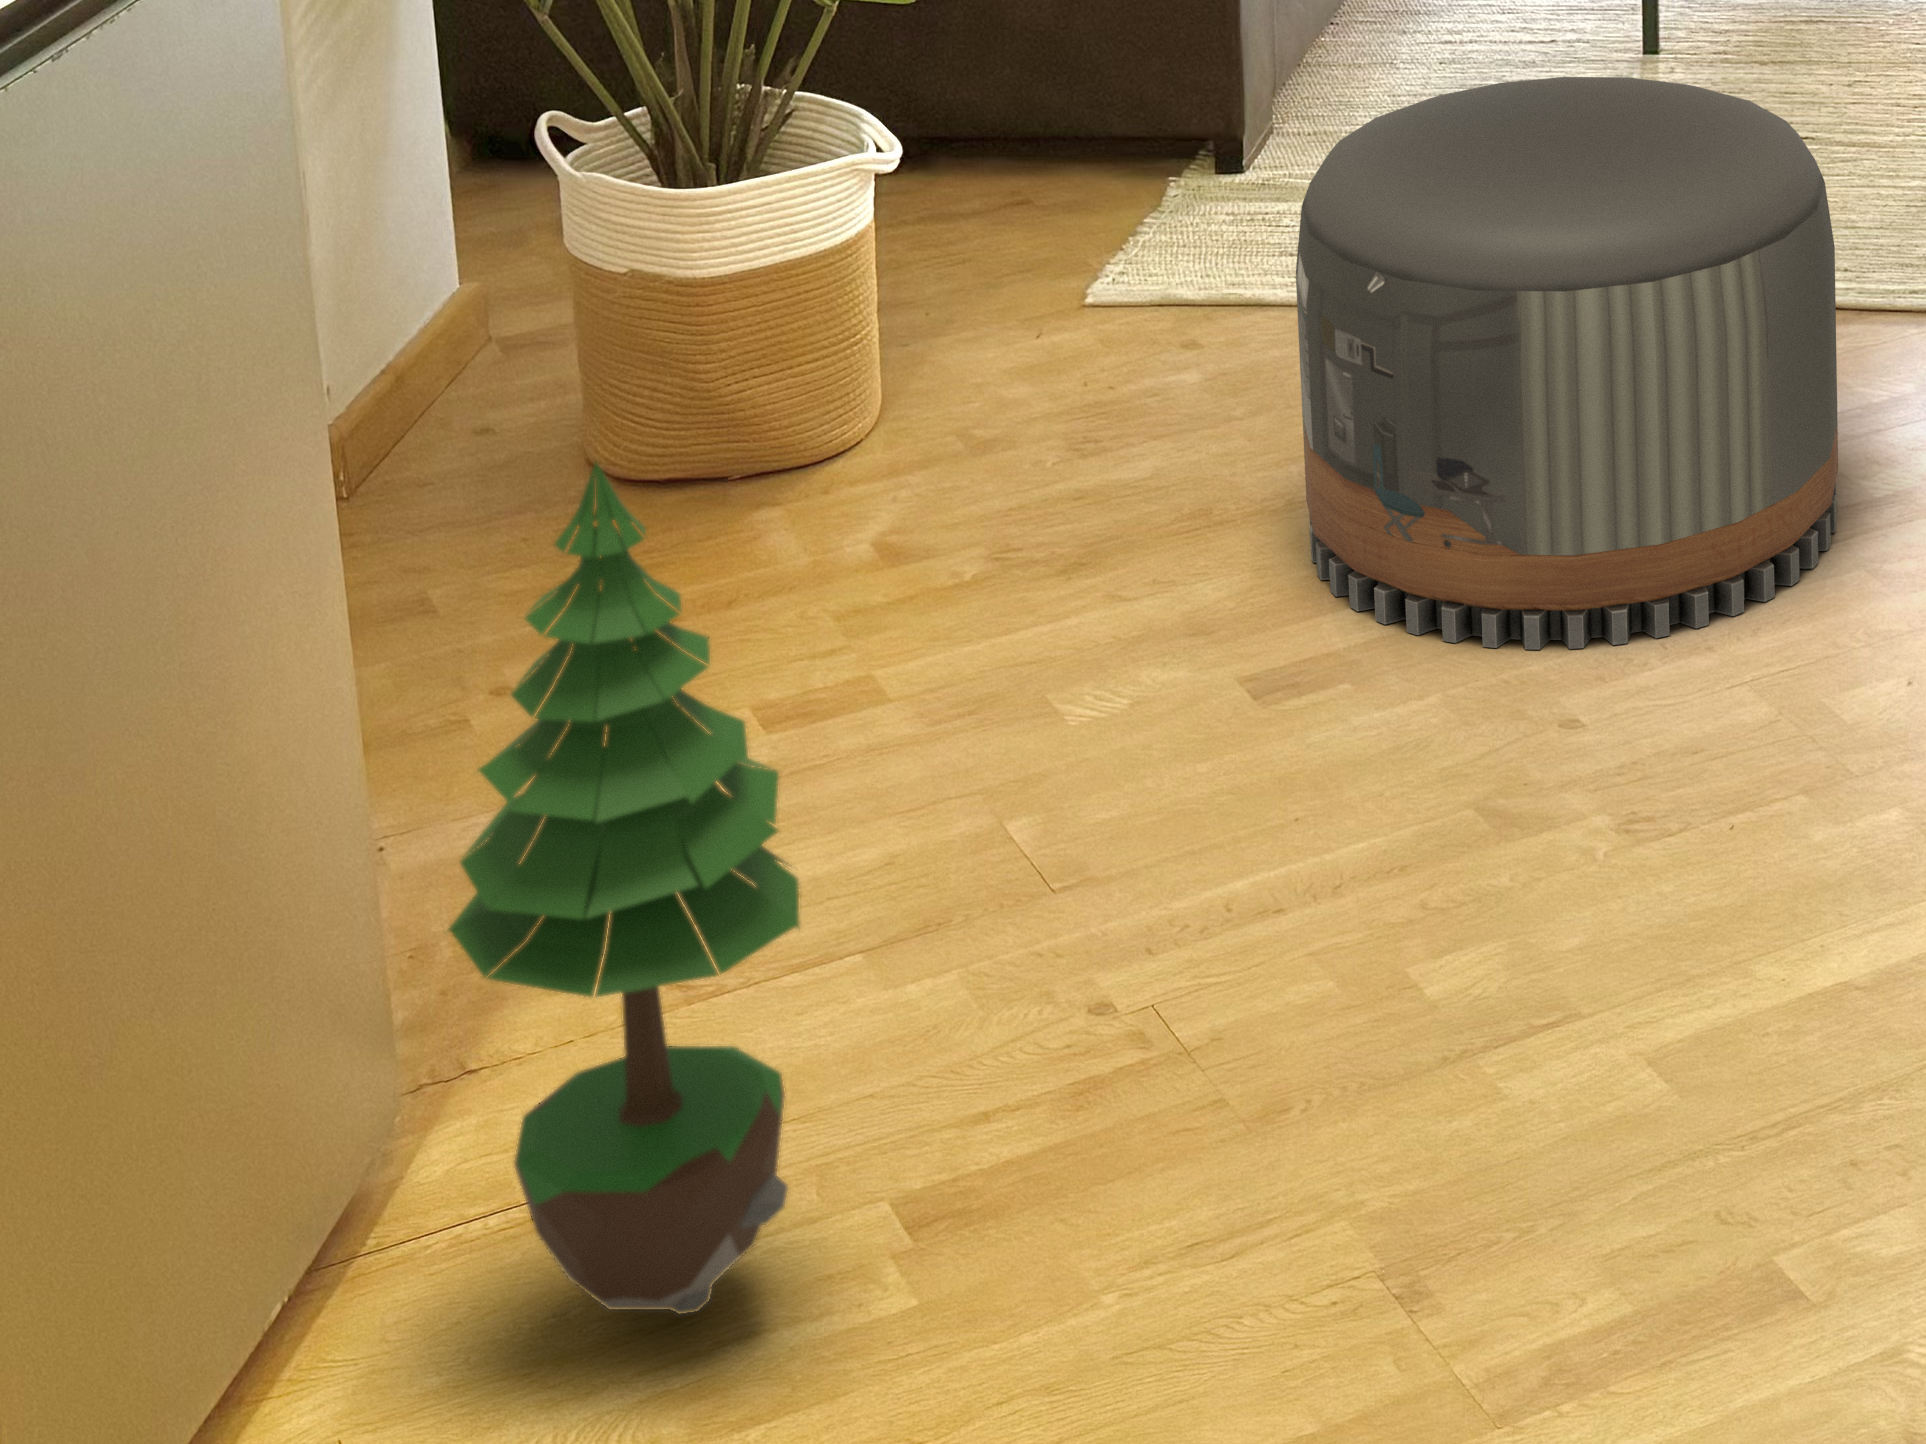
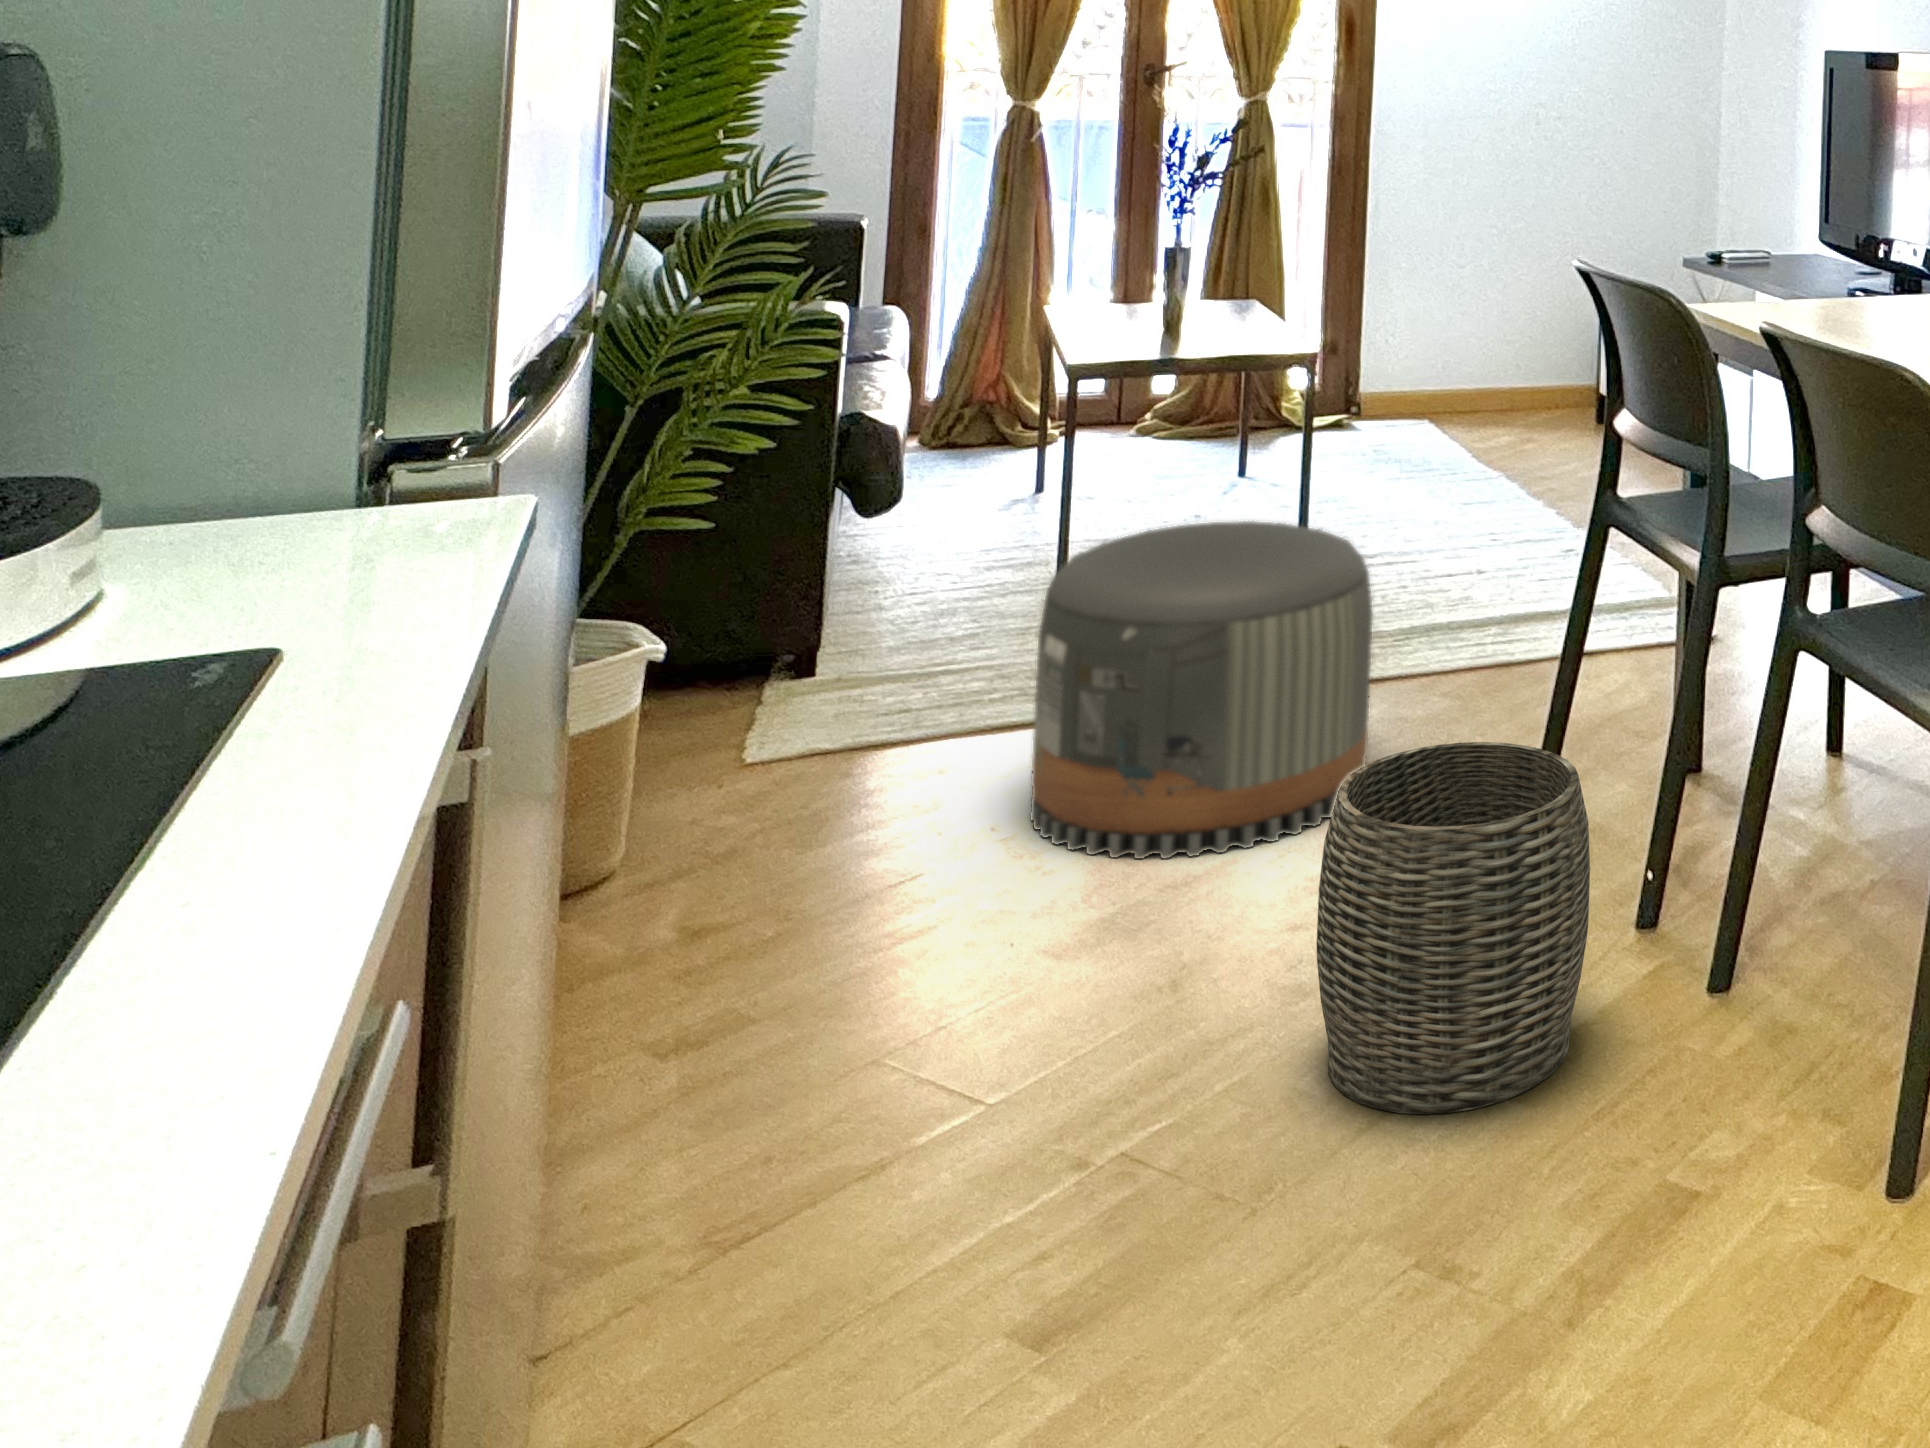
potted tree: present [449,464,800,1314] -> none [784,656,1030,1281]
woven basket: none [1368,626,1830,1260] -> present [1316,742,1590,1114]

